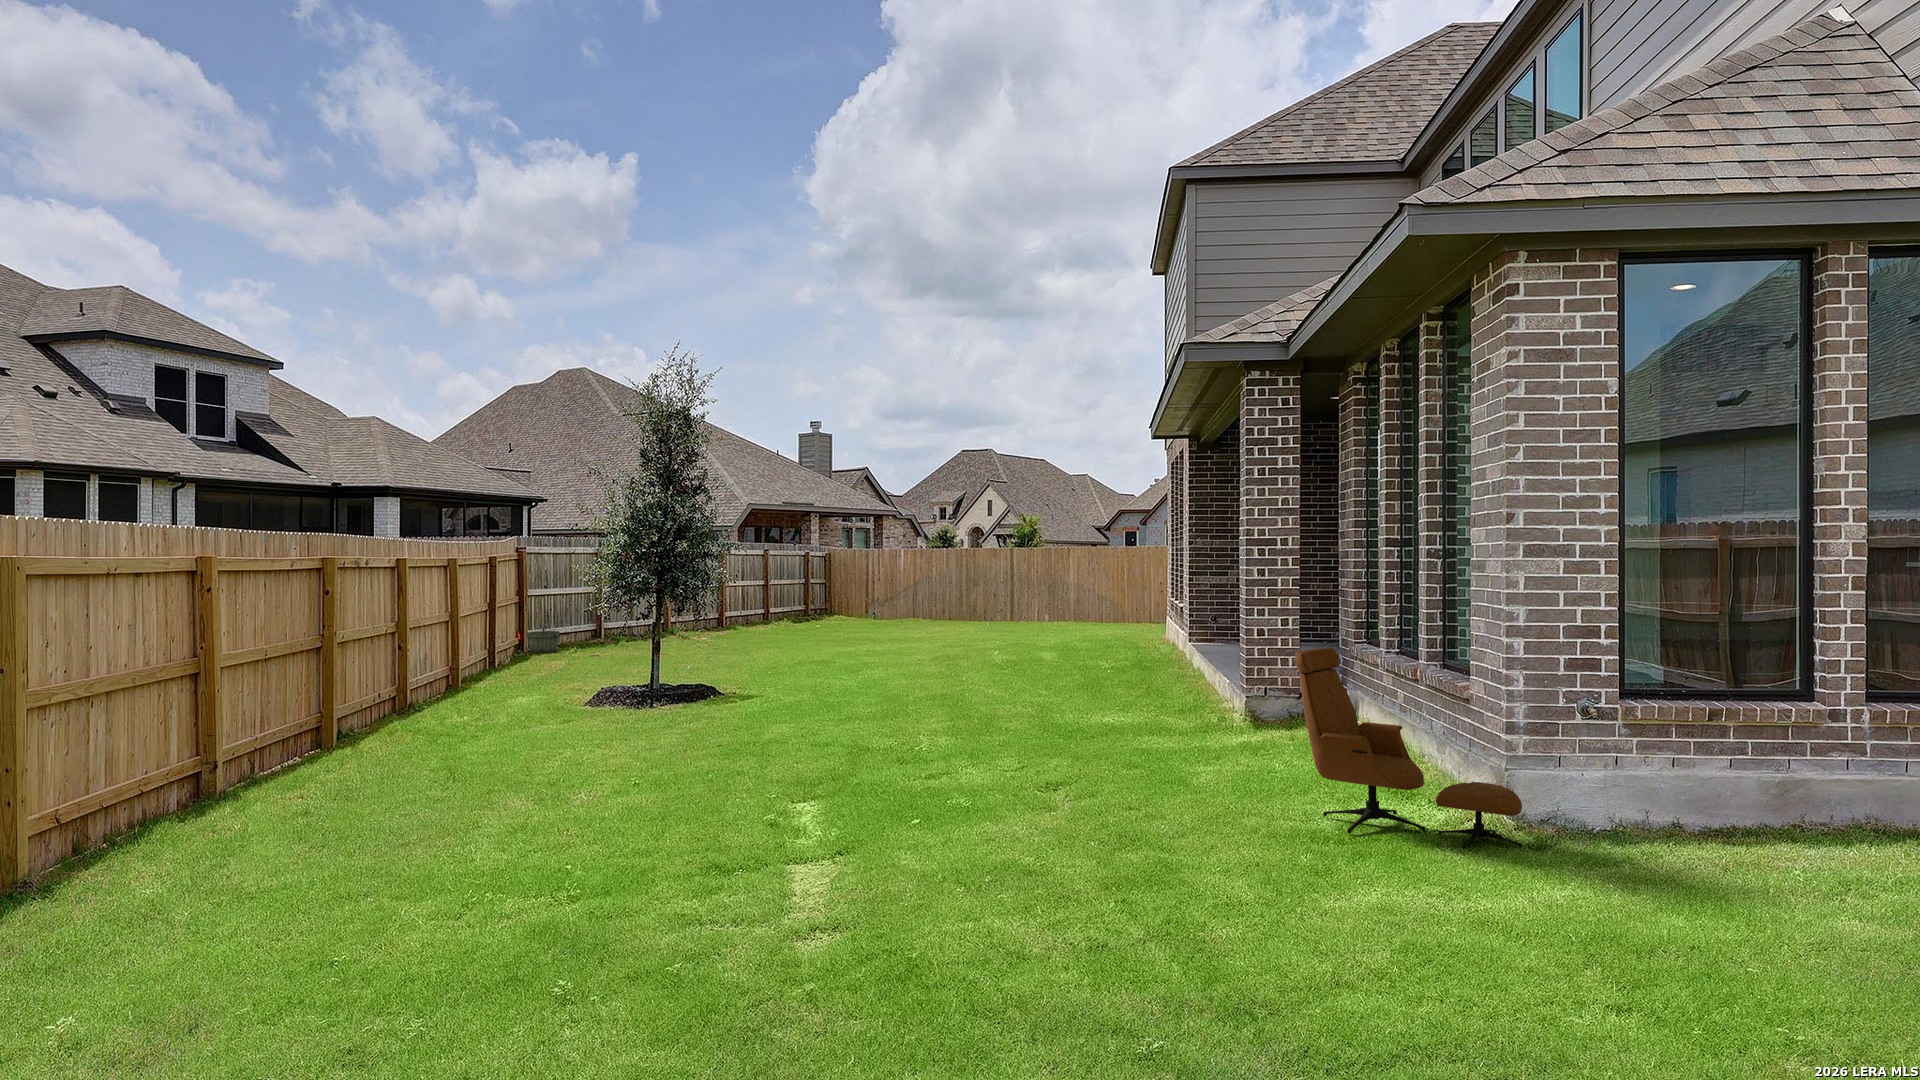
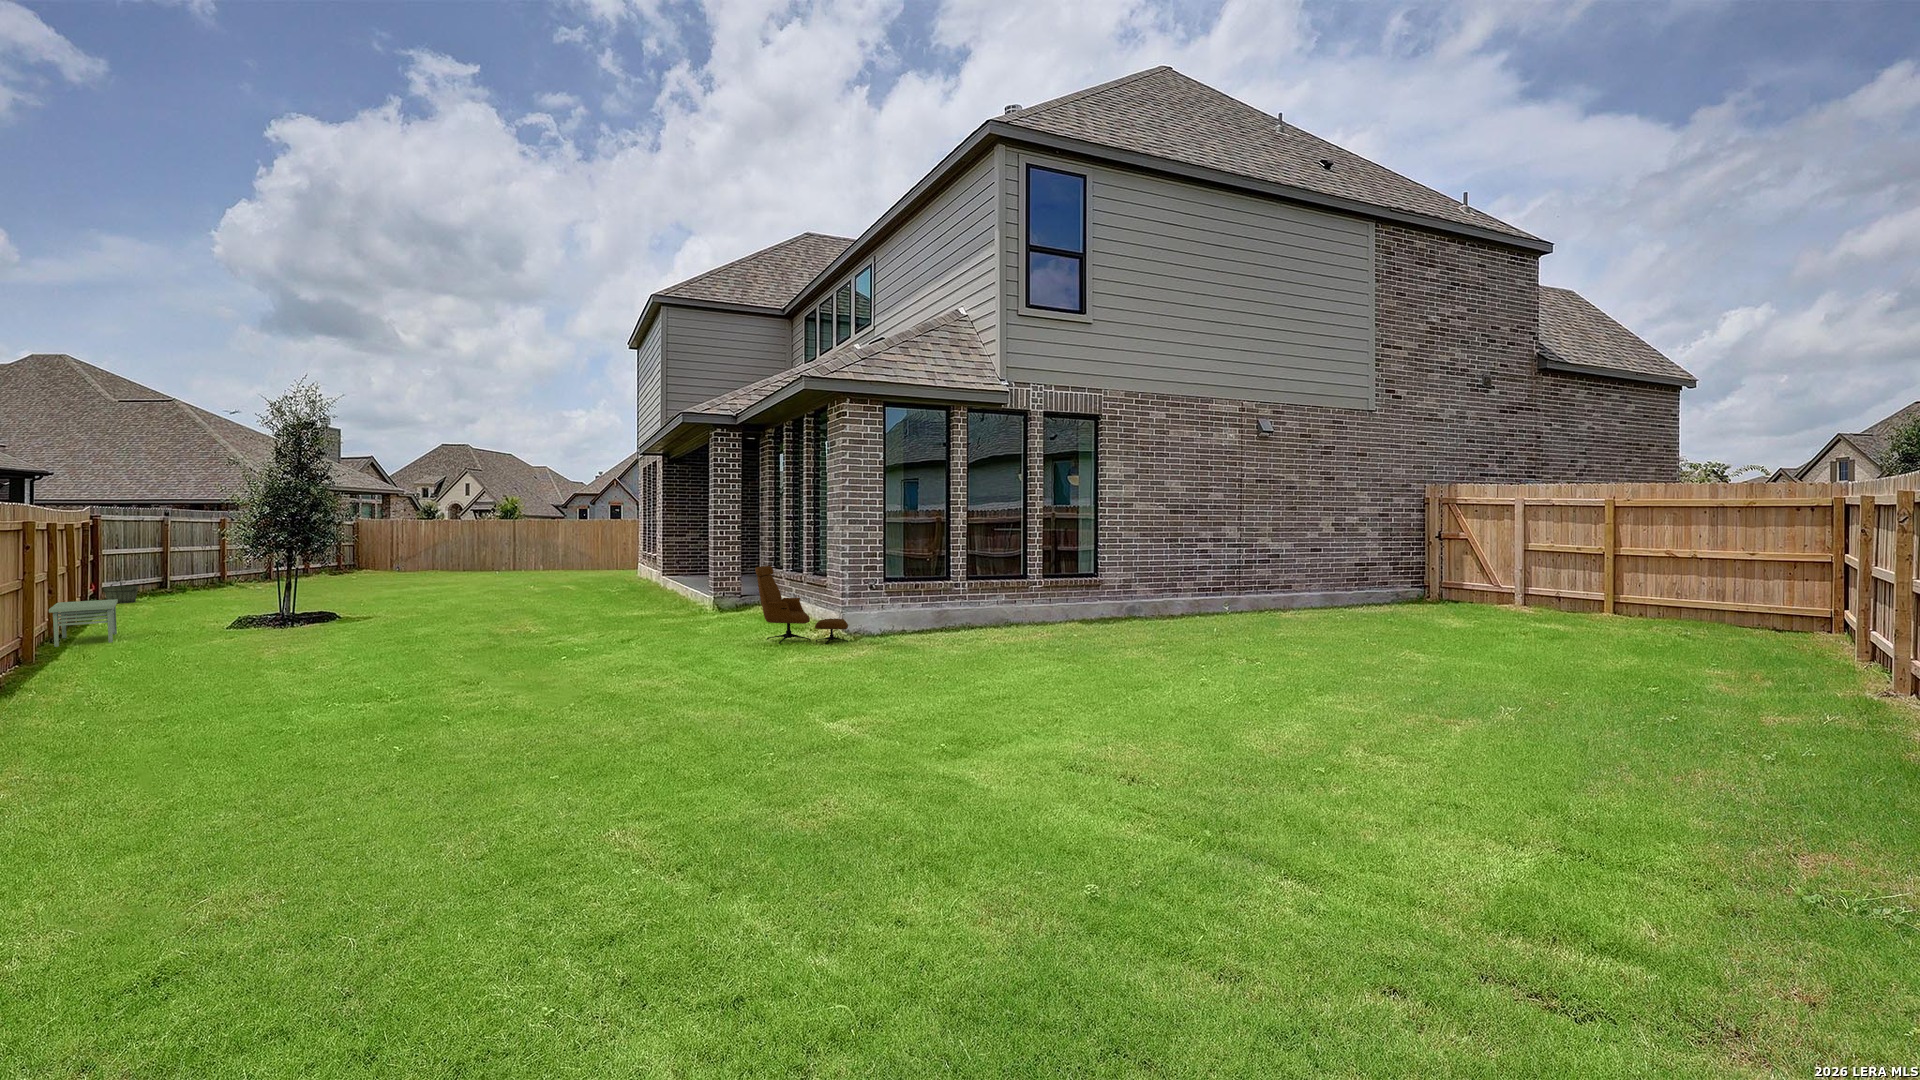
storage bench: none [371,655,462,718] -> present [49,599,118,647]

